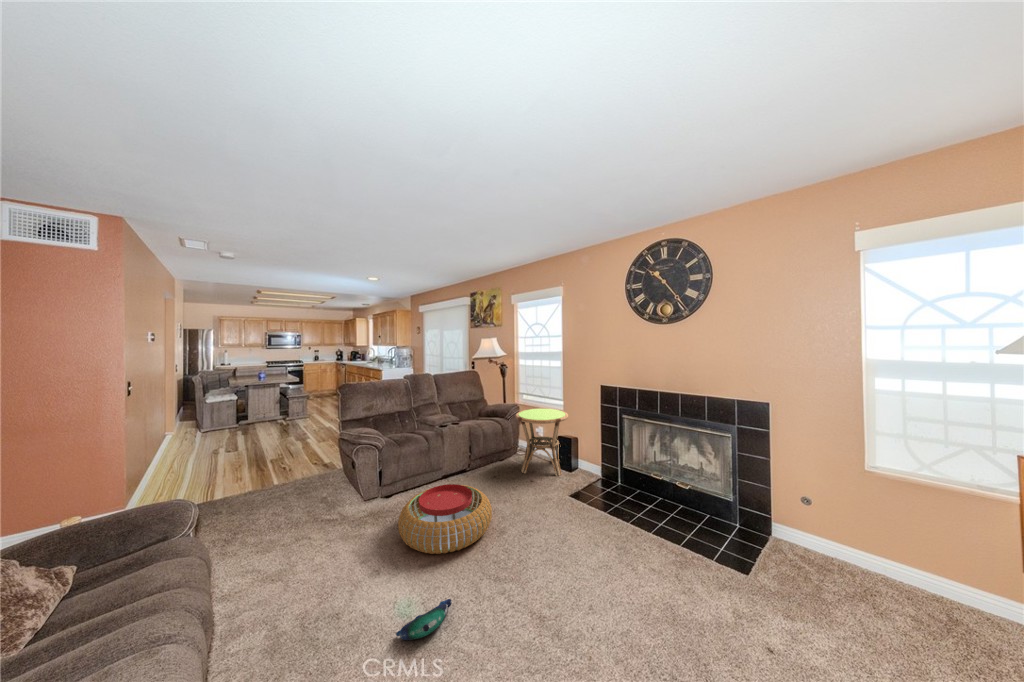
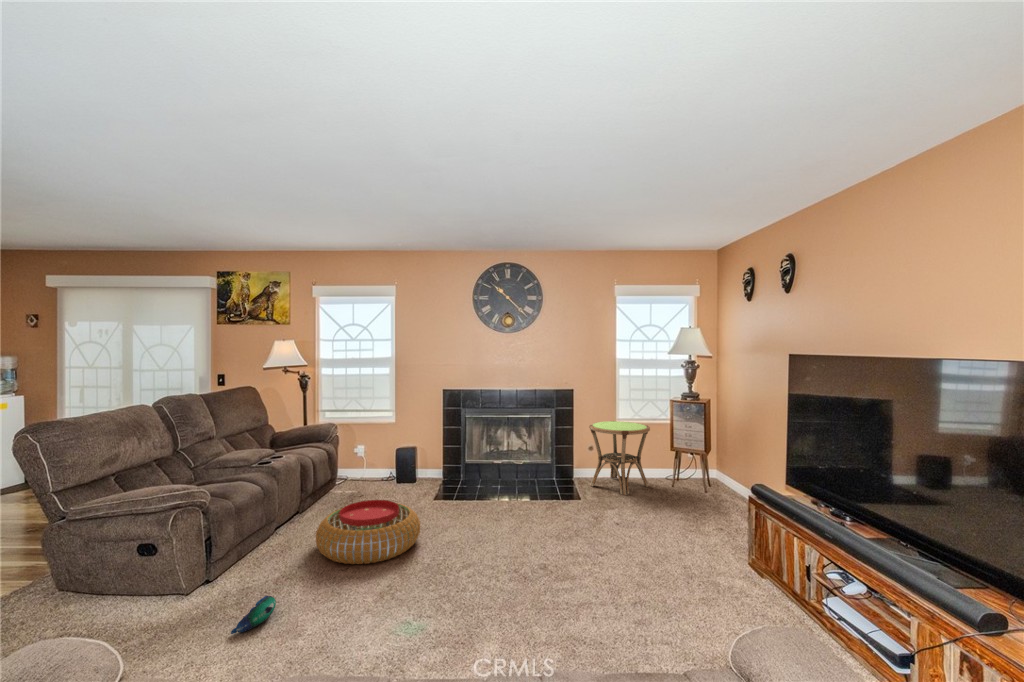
side table: present [515,408,568,476] -> present [589,421,650,495]
plush toy: present [396,599,452,640] -> present [231,596,276,634]

